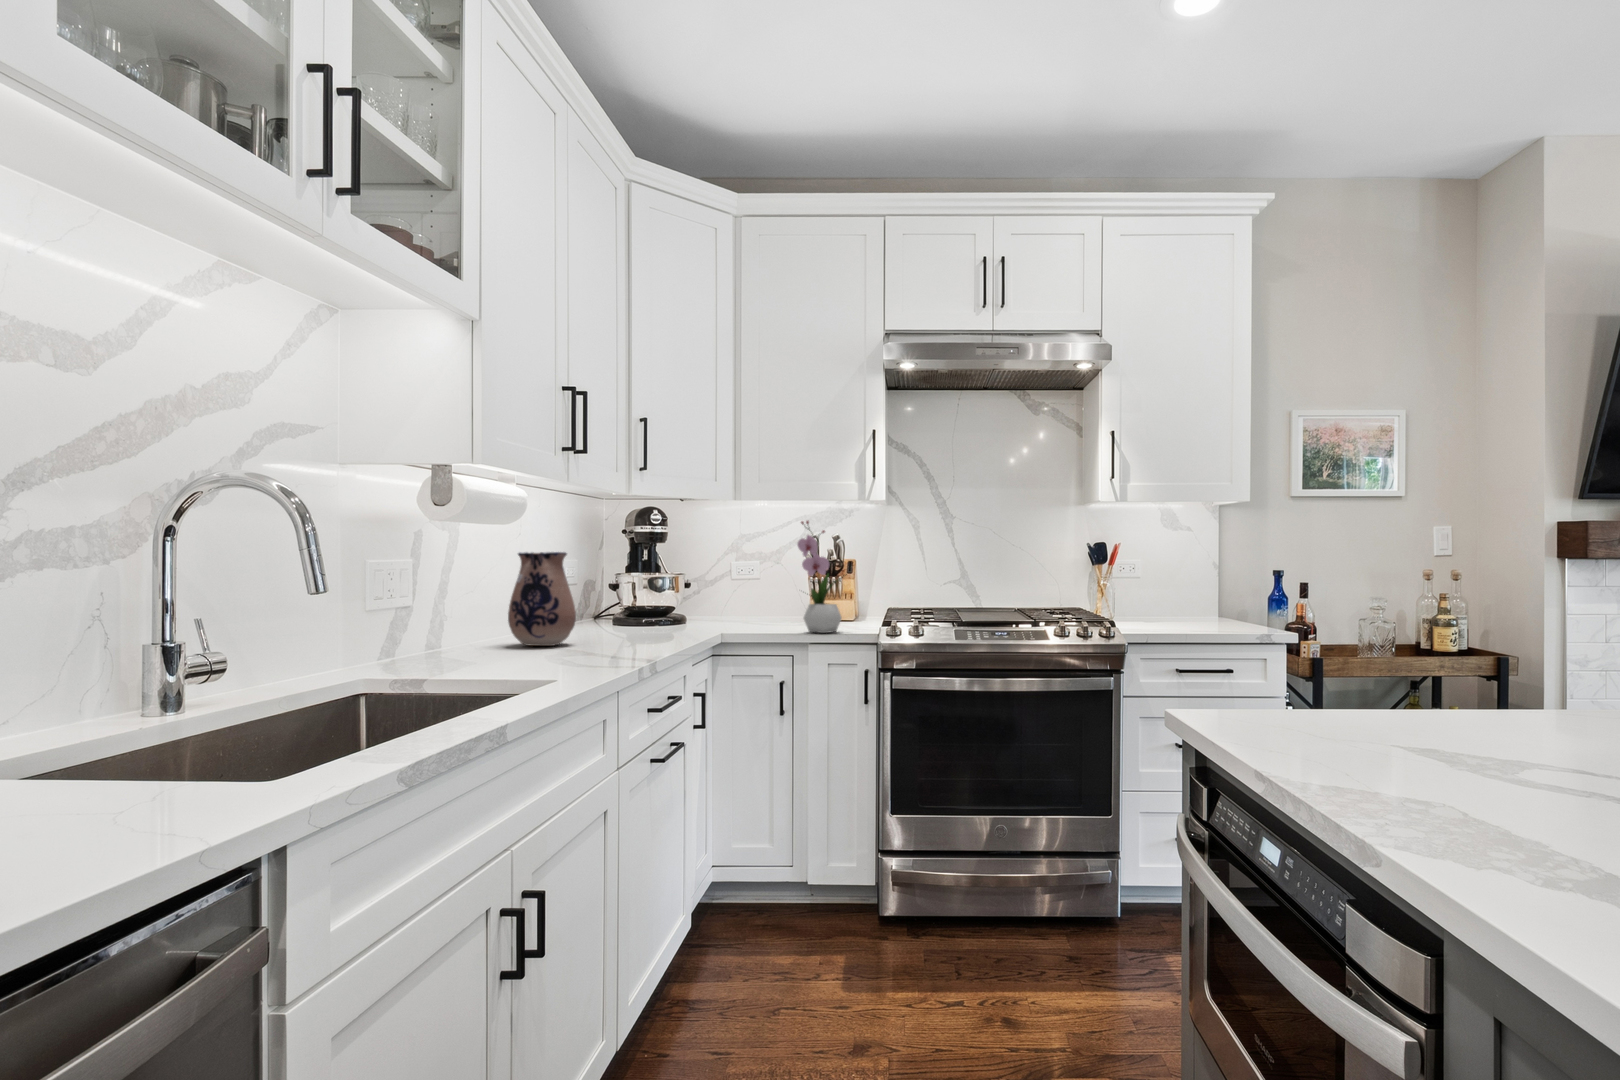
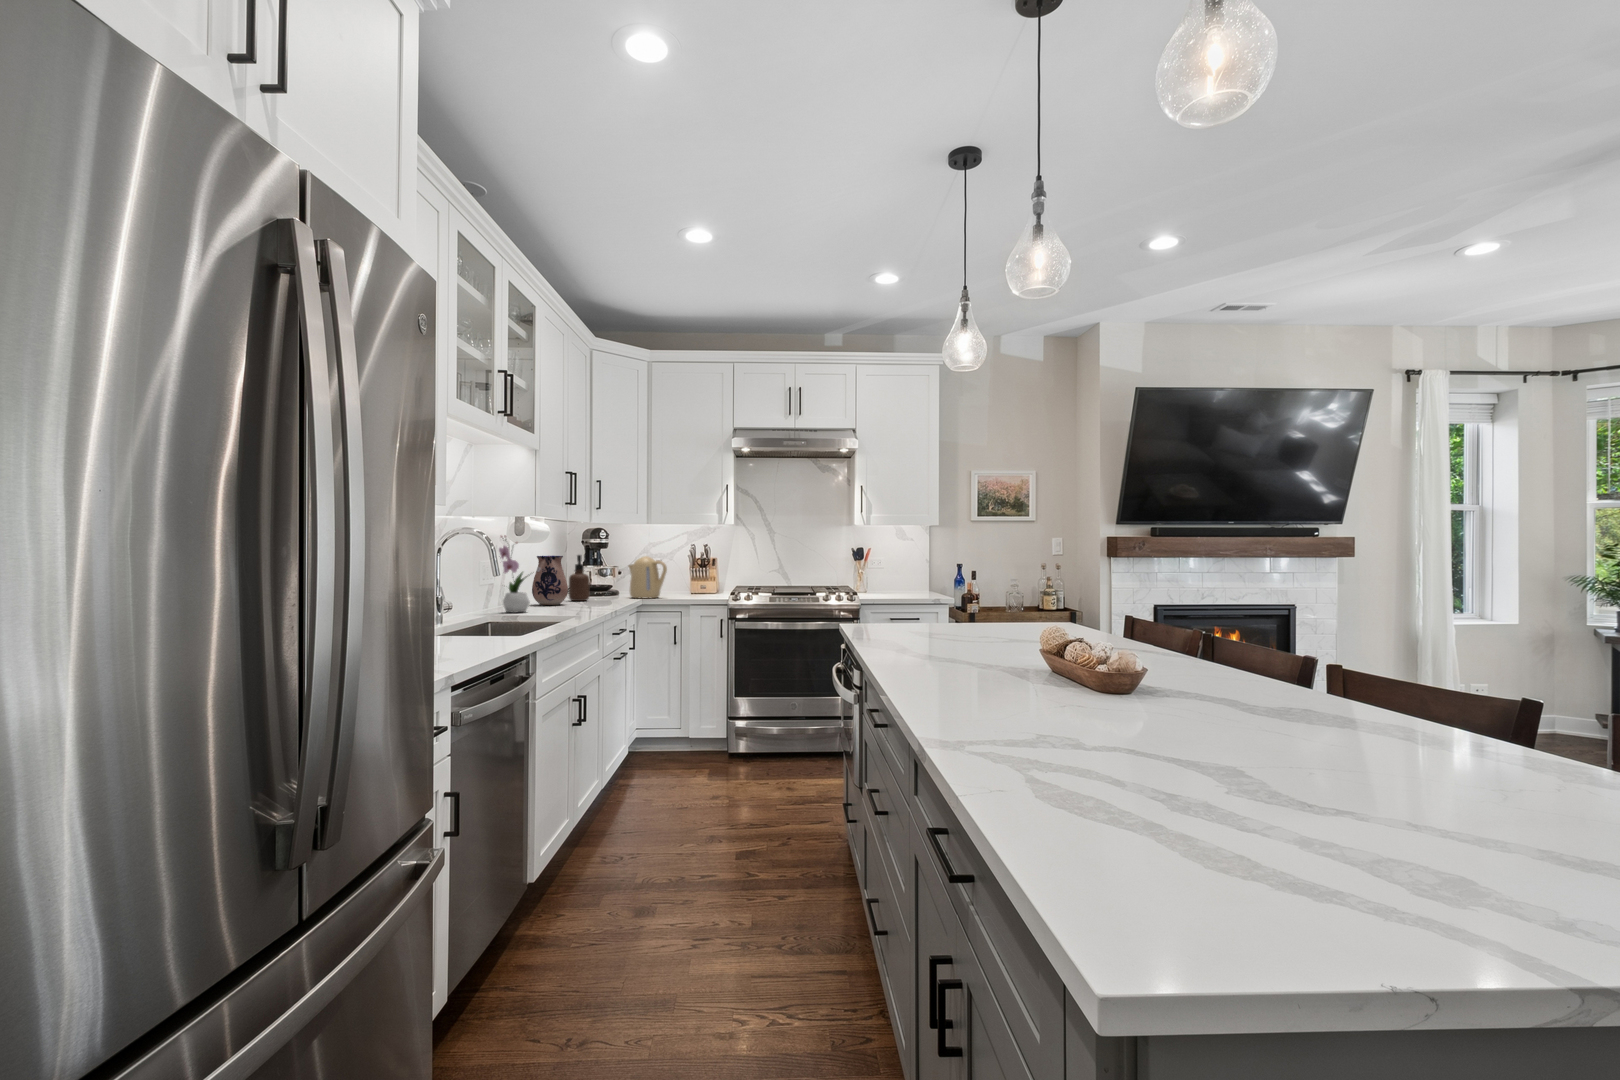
flower arrangement: present [797,521,844,633] -> present [499,536,530,613]
soap dispenser: none [590,552,627,636] -> present [569,555,590,601]
kettle: none [699,556,766,630] -> present [628,556,667,599]

